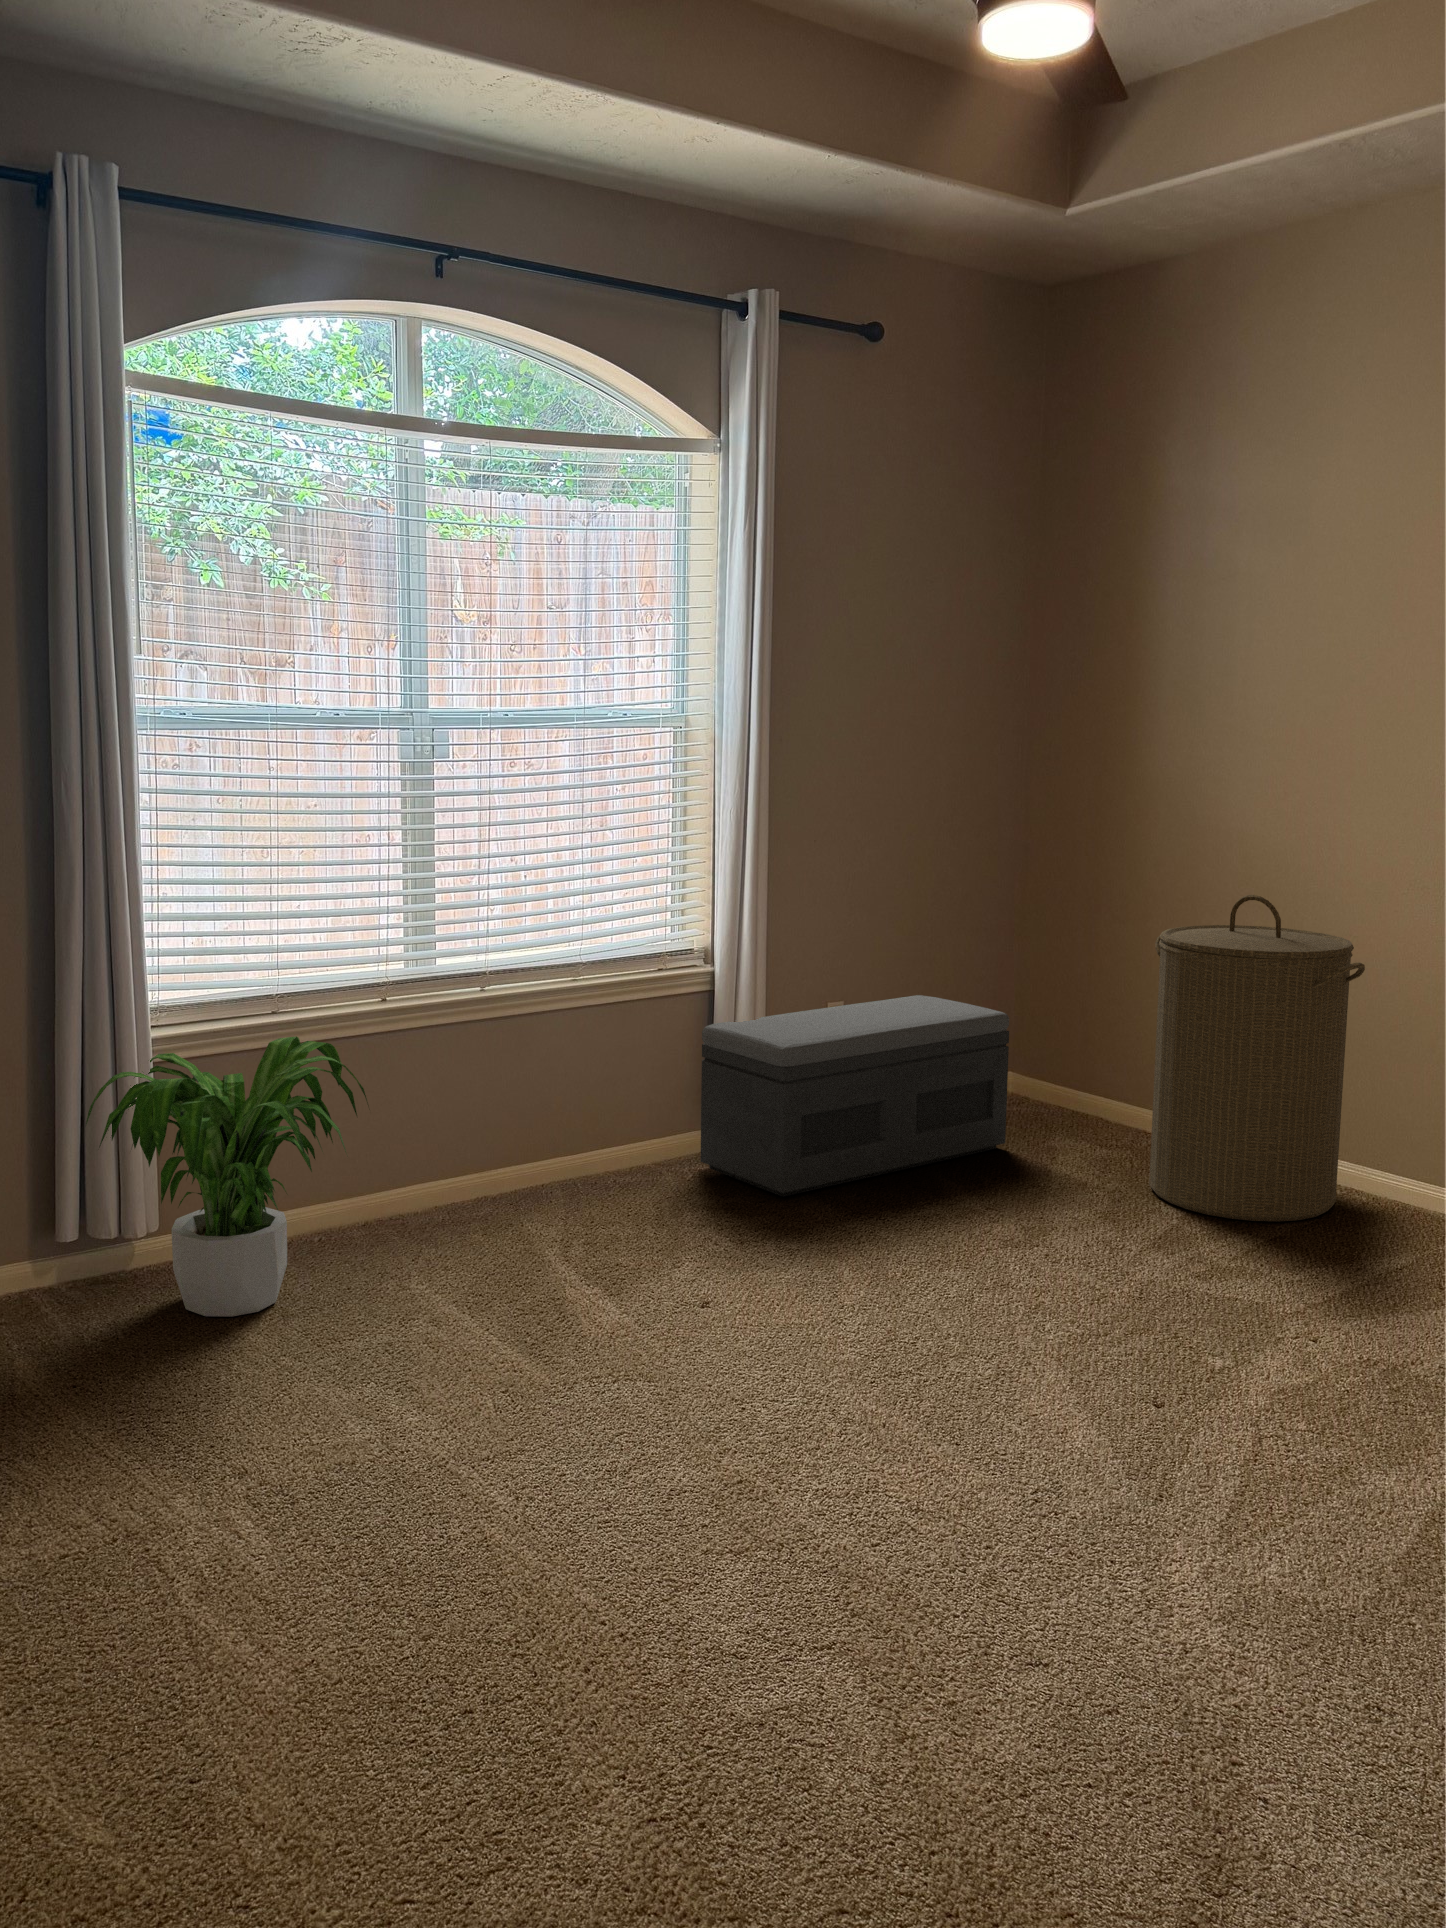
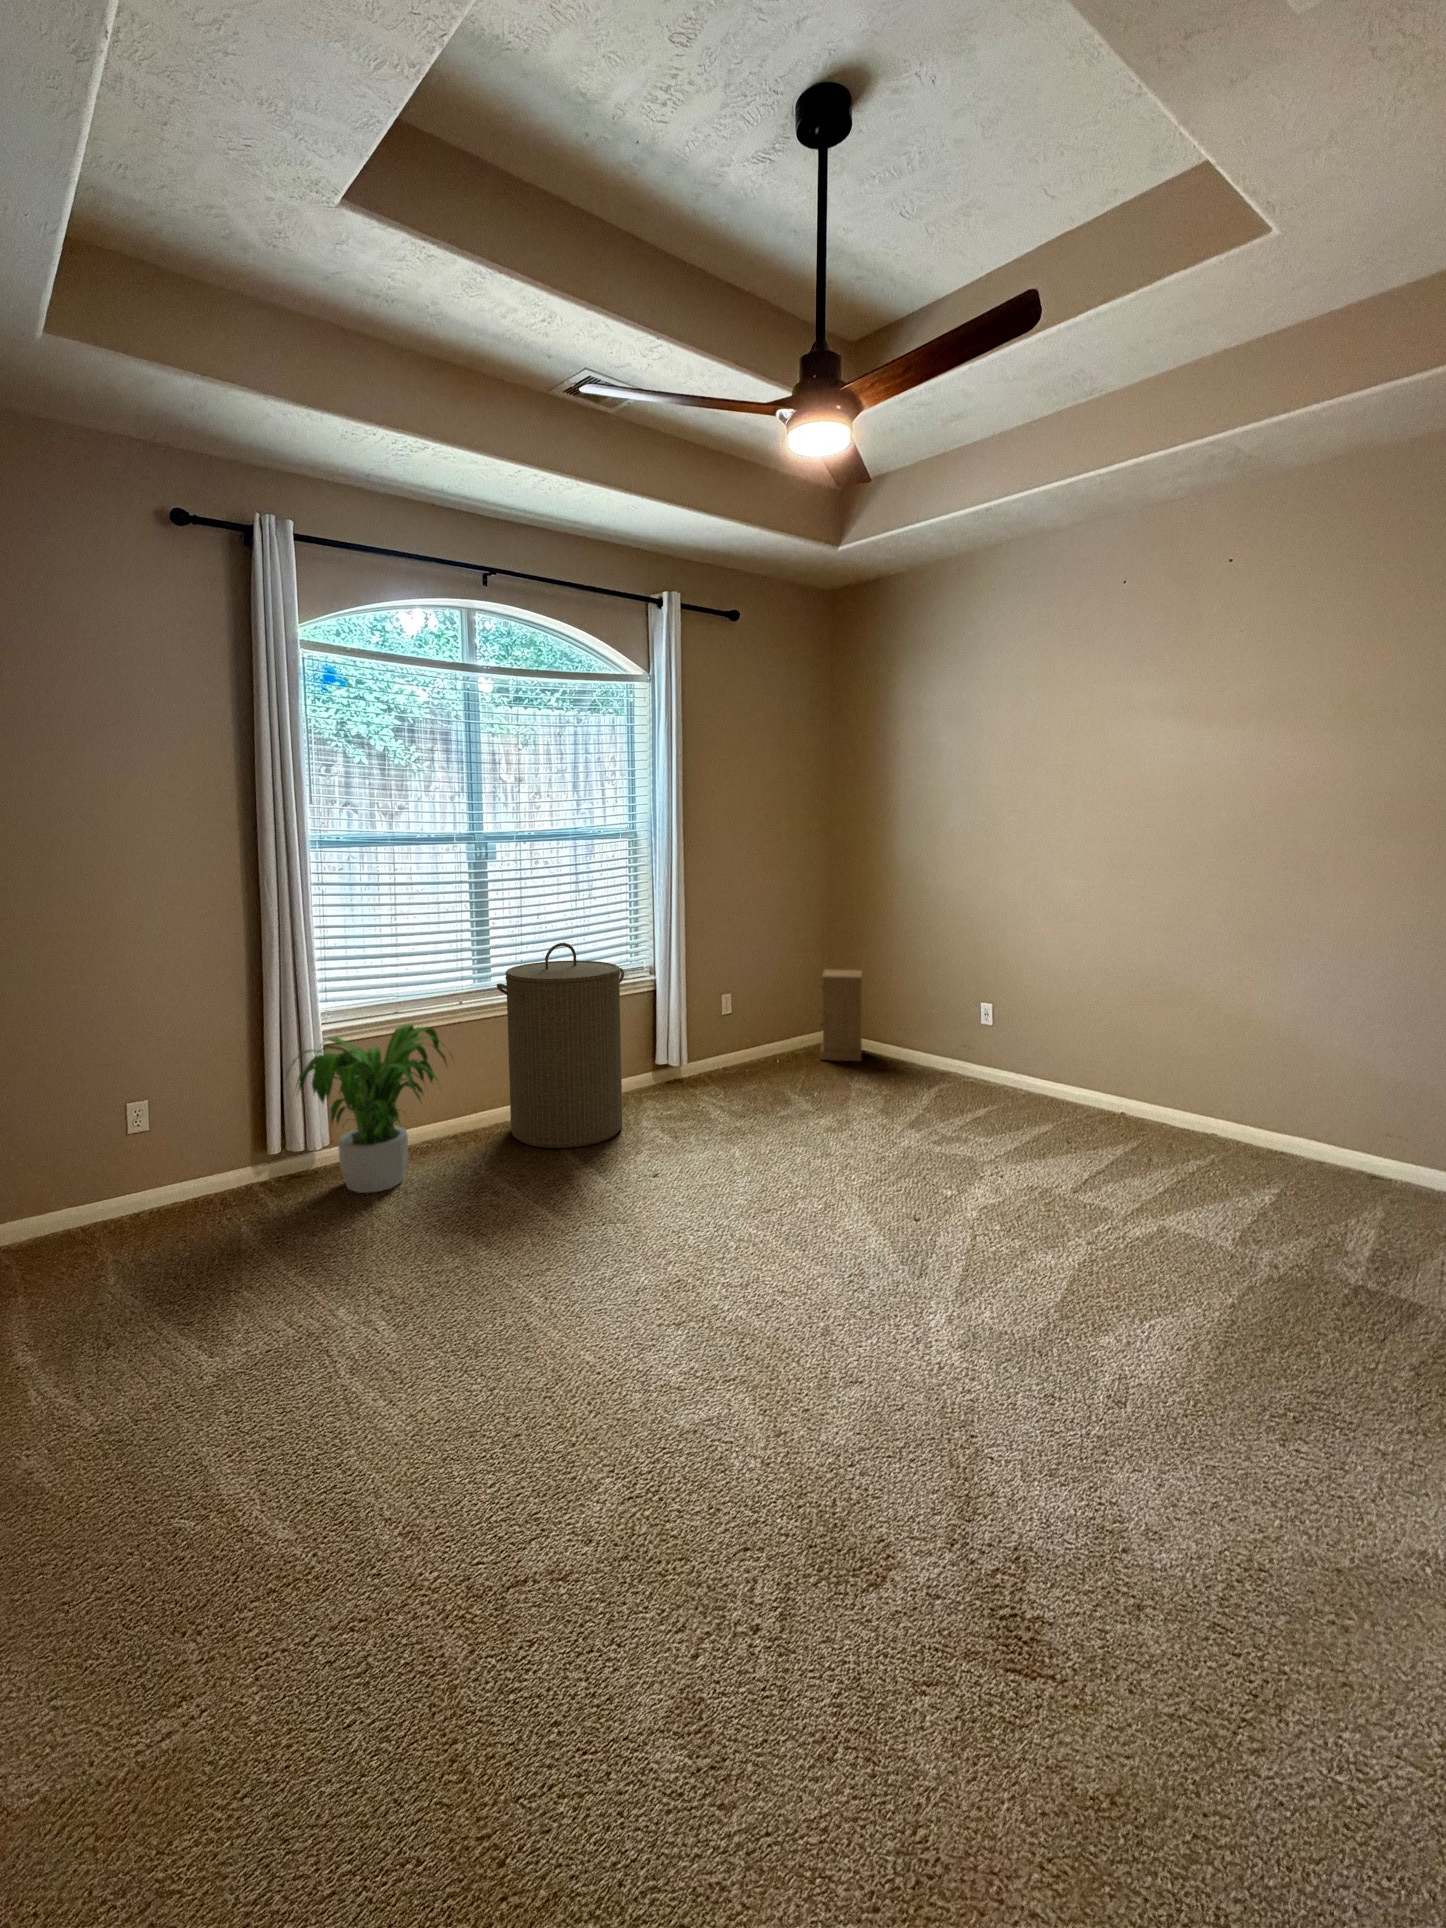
laundry hamper: present [1149,895,1365,1221] -> present [497,943,624,1148]
nightstand: none [1005,968,1086,1134] -> present [820,970,862,1061]
storage bench: present [701,995,1009,1197] -> none [649,987,821,1105]

